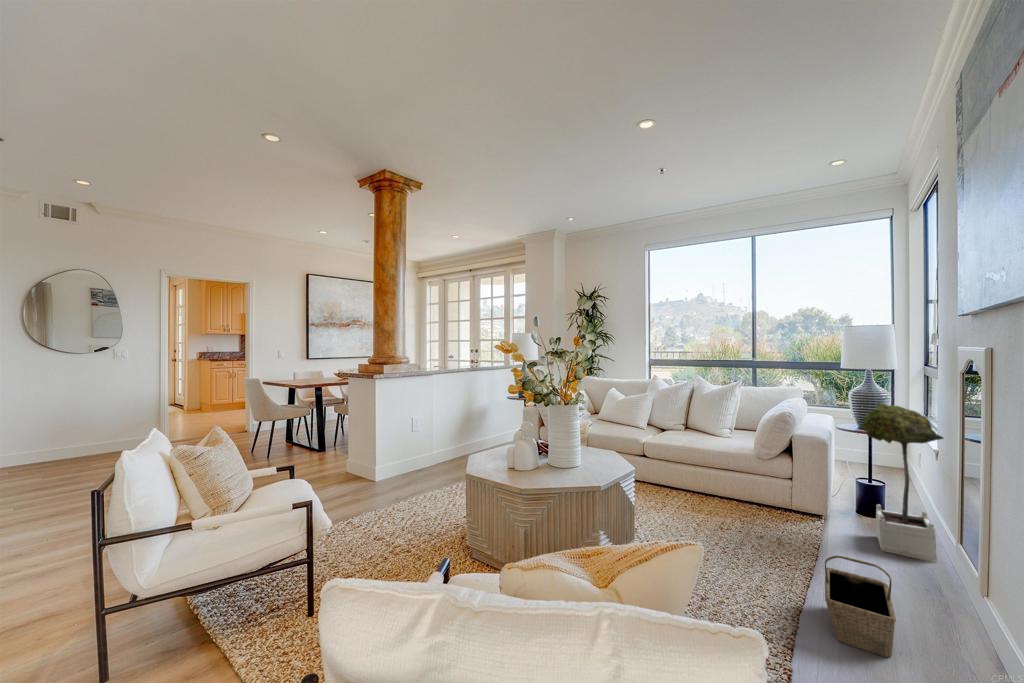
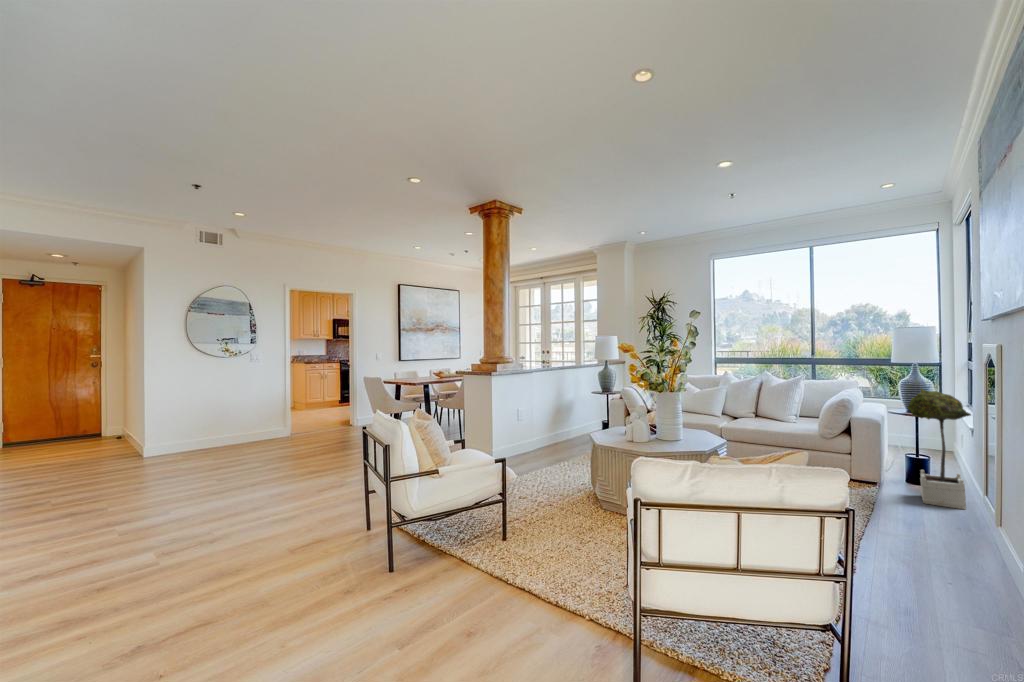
basket: present [825,556,896,657] -> none [877,492,925,553]

